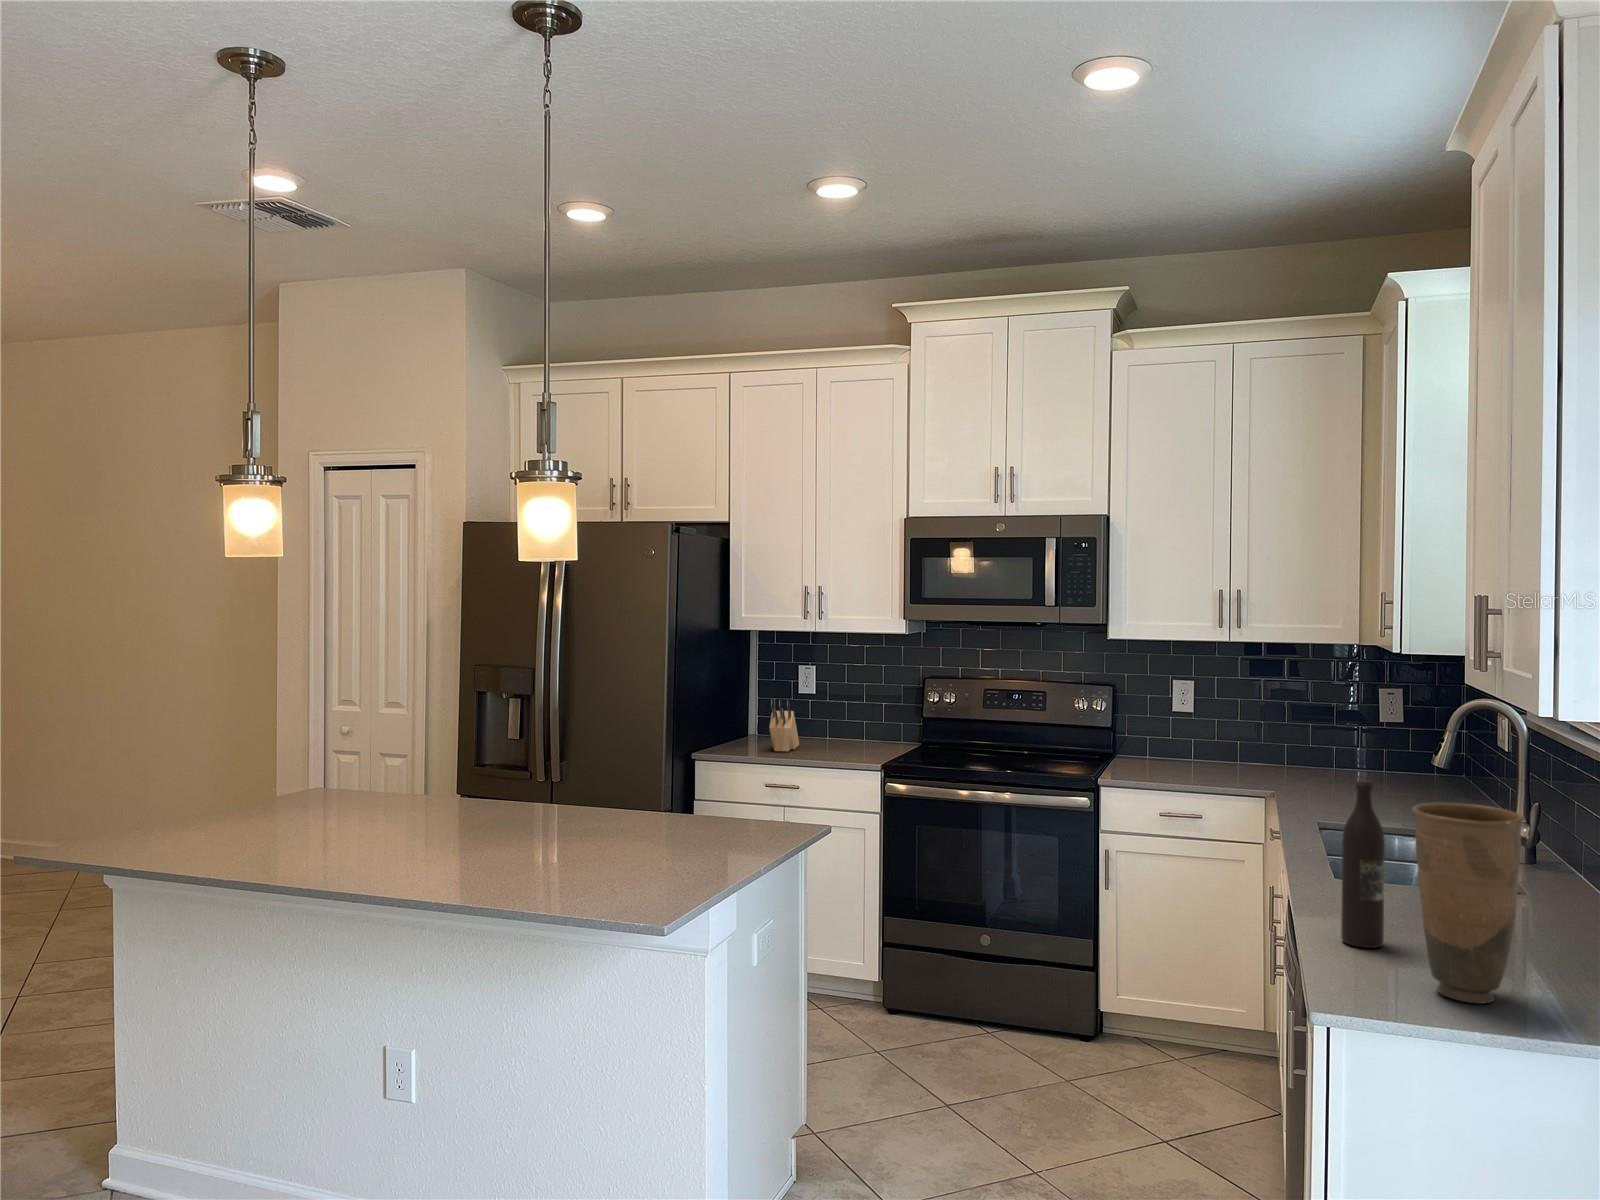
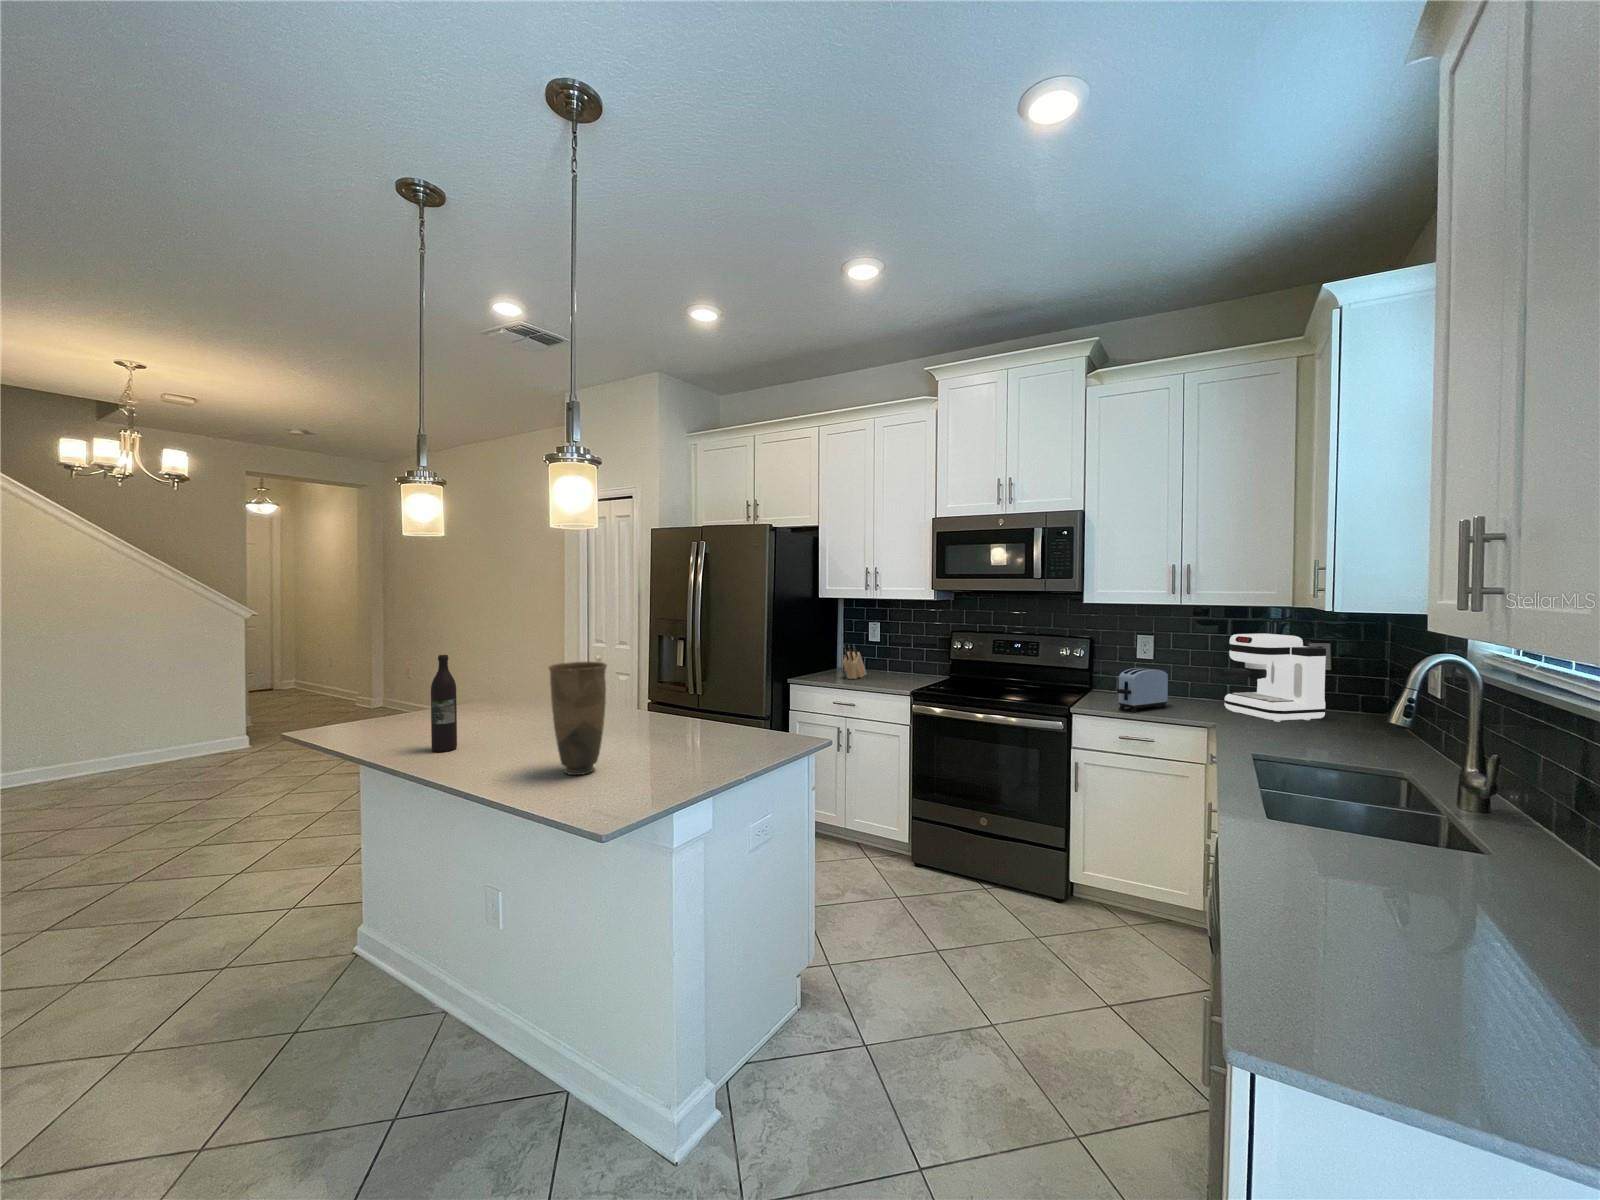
coffee maker: none [1276,676,1392,786] -> present [1219,634,1326,722]
toaster: none [1157,724,1216,781] -> present [1117,668,1168,712]
wine bottle: present [1341,780,1385,948] -> present [431,655,457,752]
vase: present [1412,802,1525,1004] -> present [549,662,607,775]

